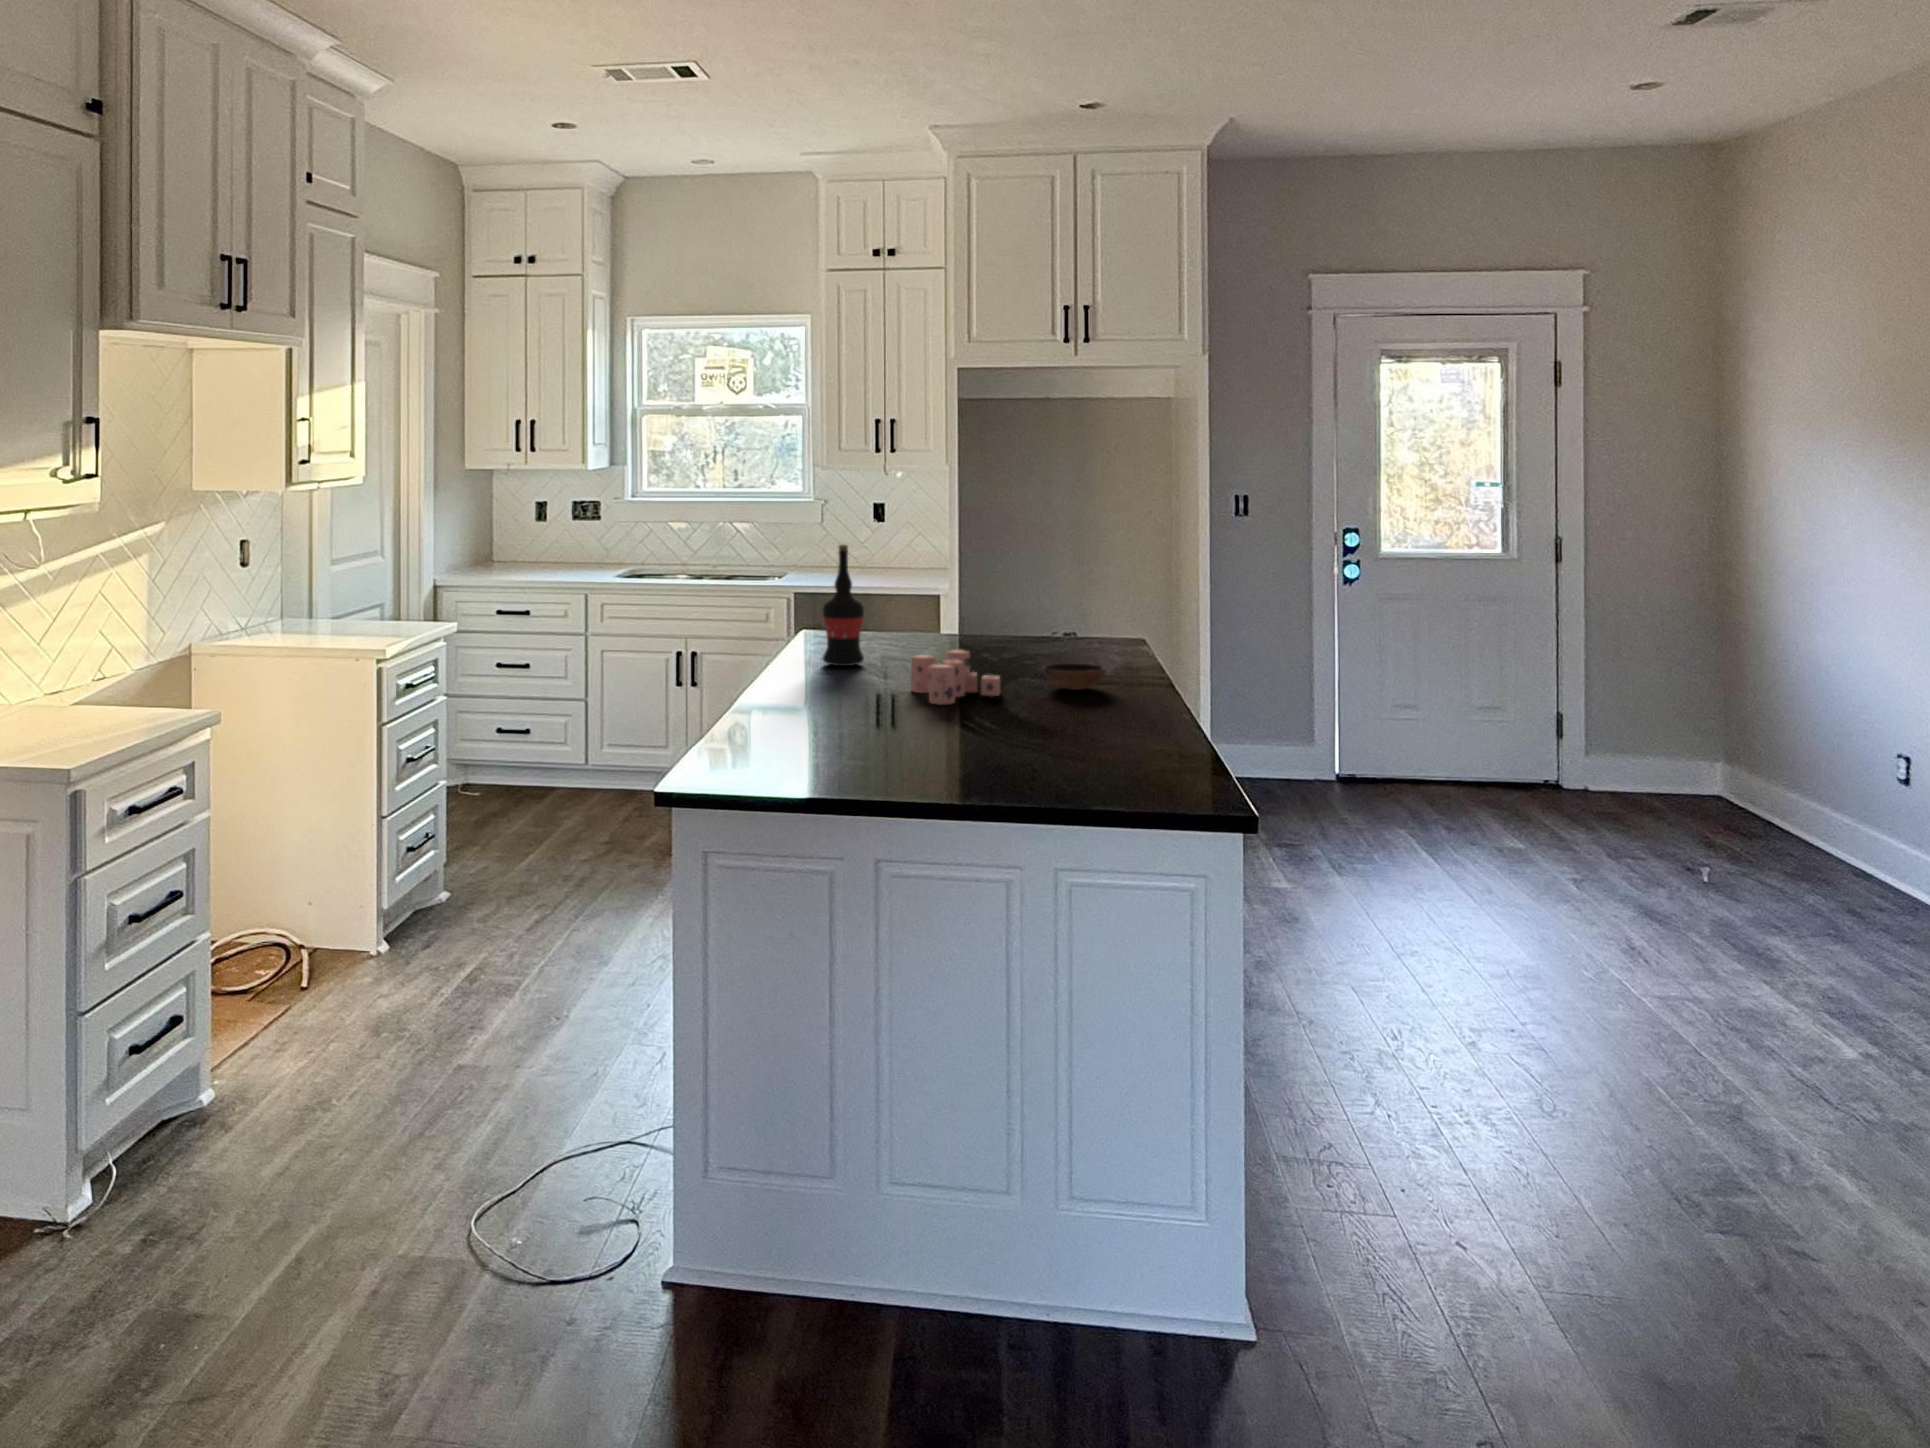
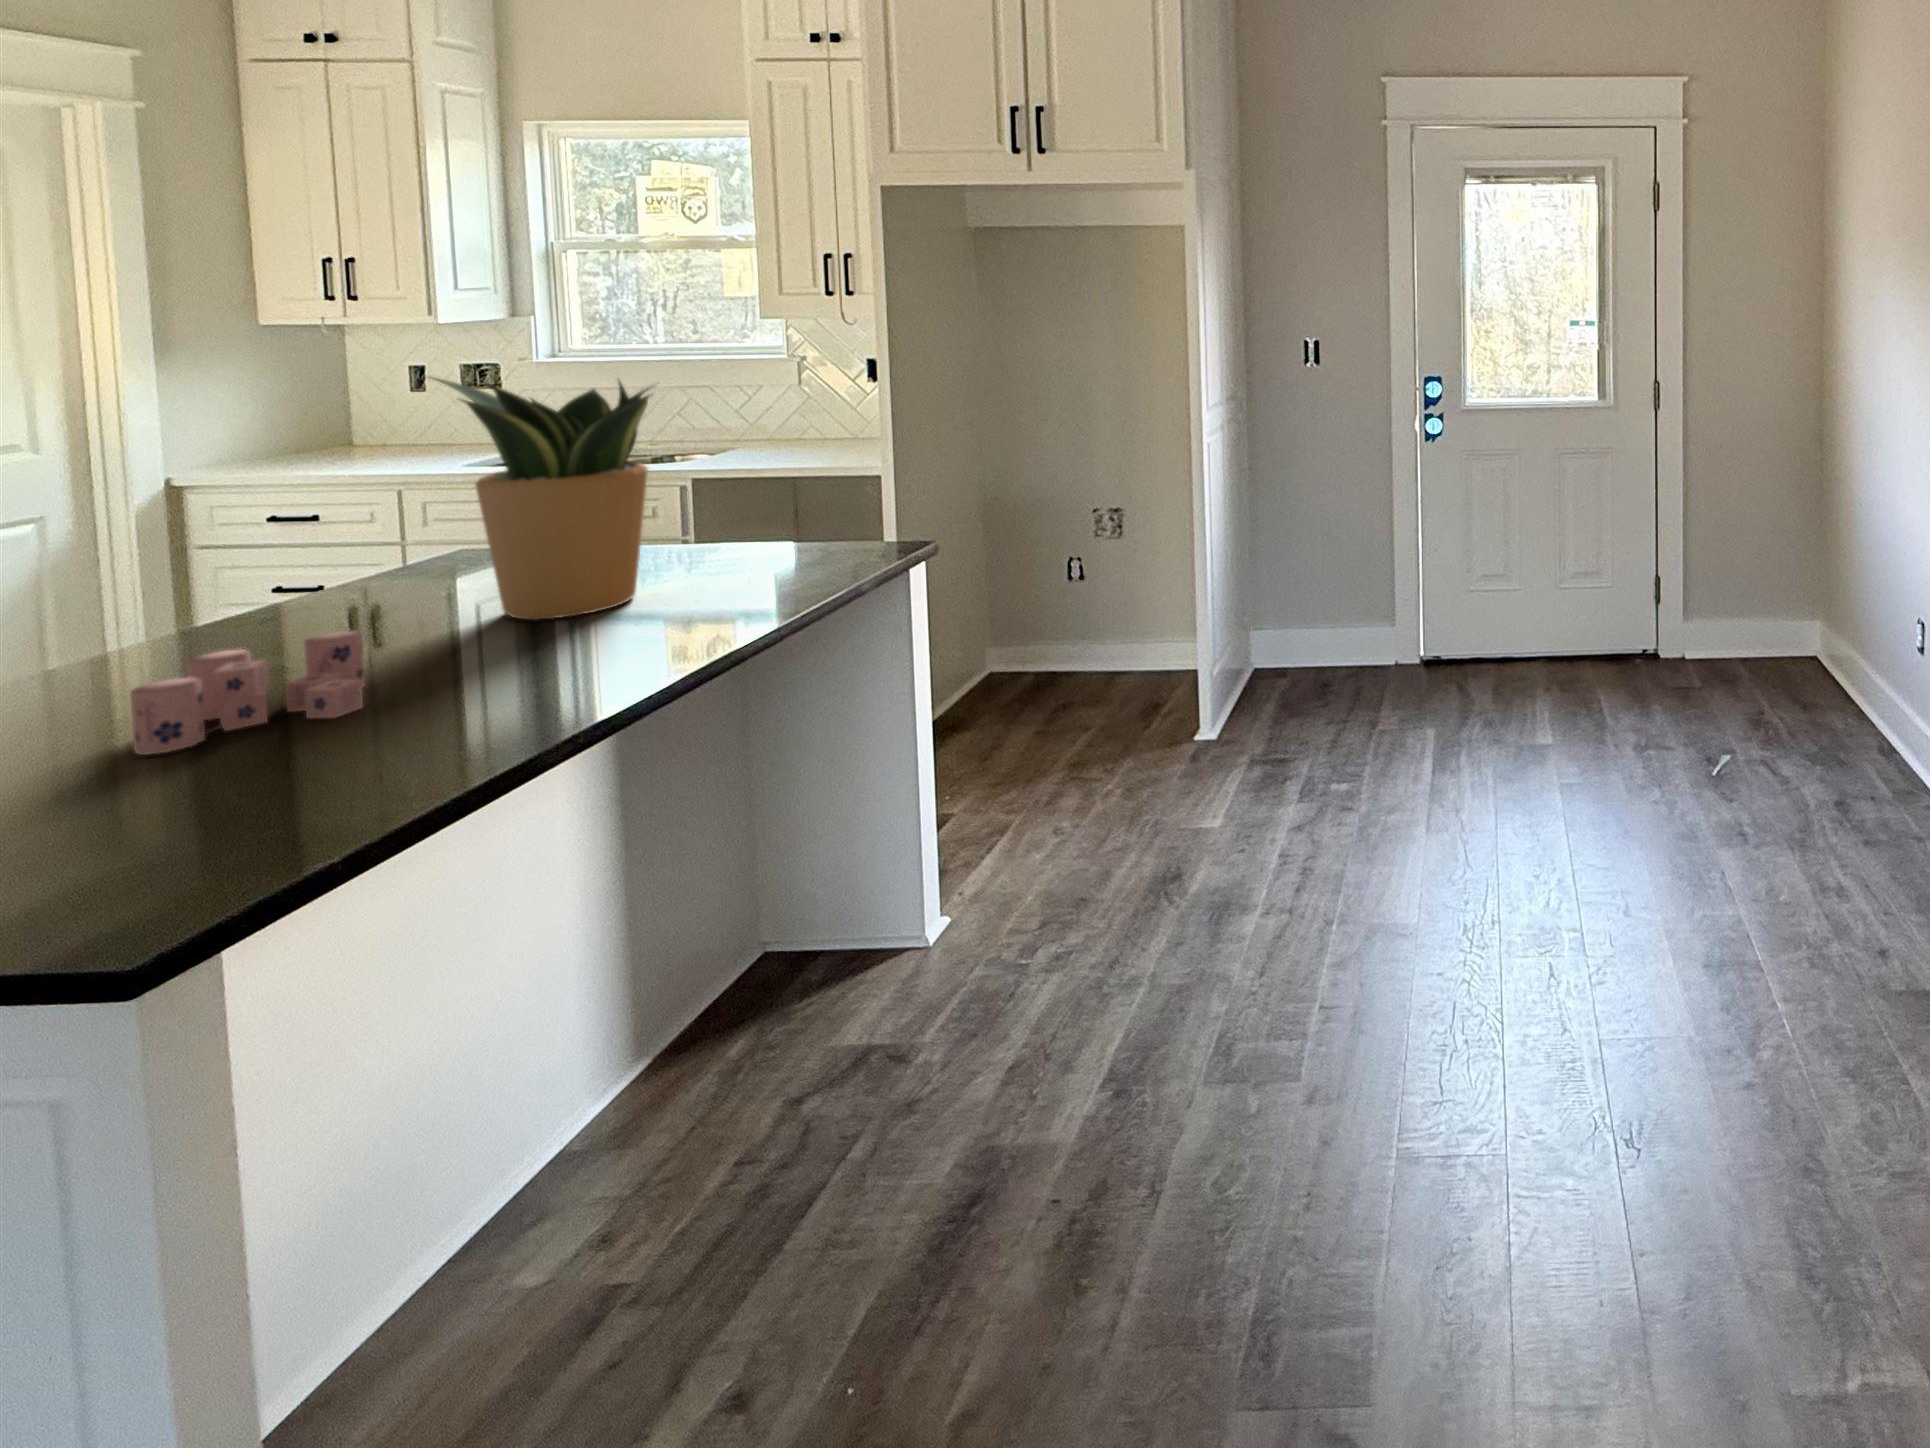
potted plant: none [912,500,1059,659] -> present [433,377,659,620]
wine bottle: present [823,544,864,666] -> none [188,453,295,655]
bowl: present [1043,663,1106,690] -> none [460,640,594,692]

